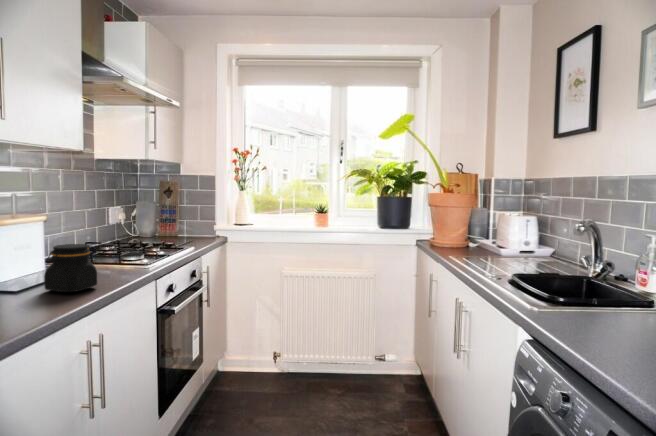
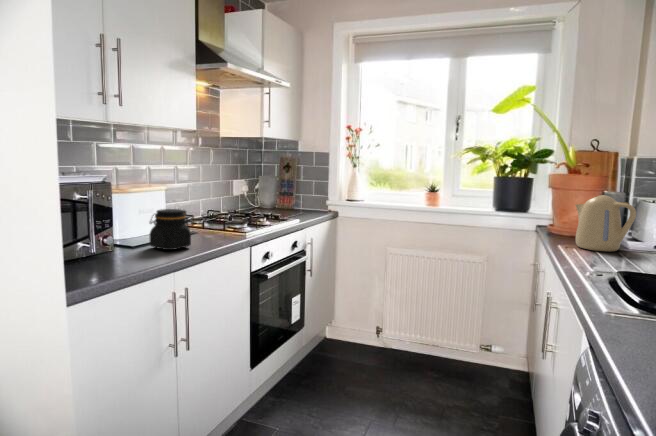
kettle: none [458,211,507,259] -> present [576,195,636,251]

